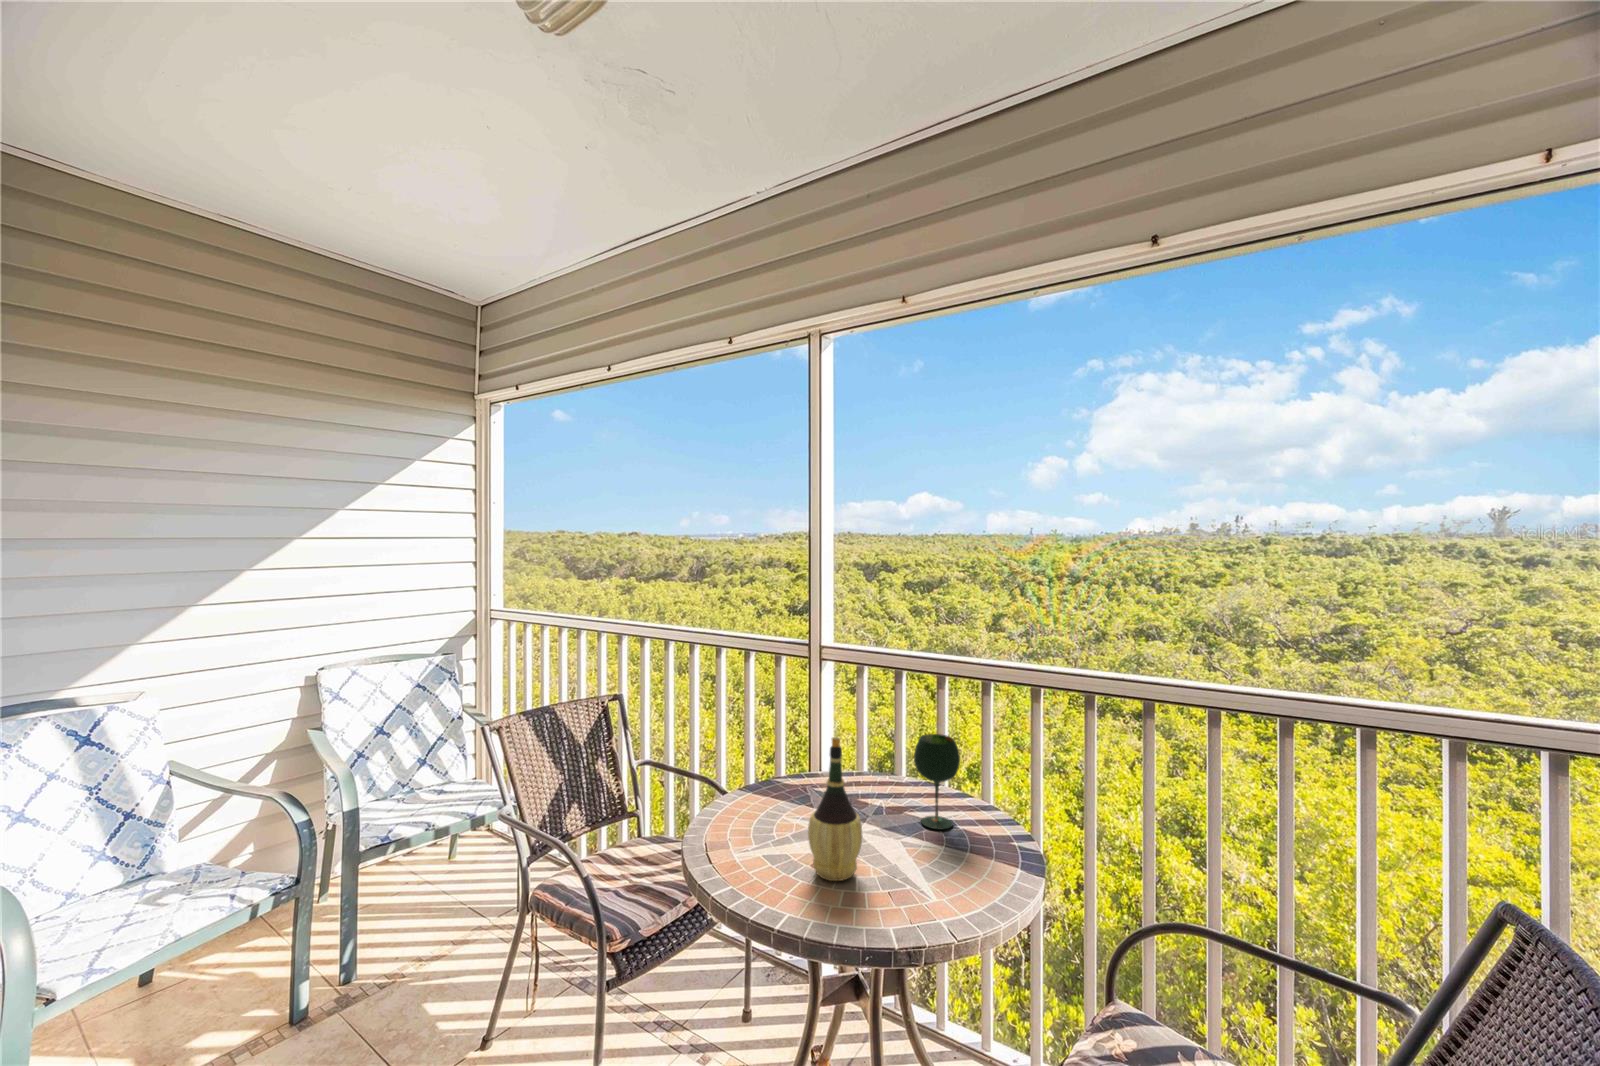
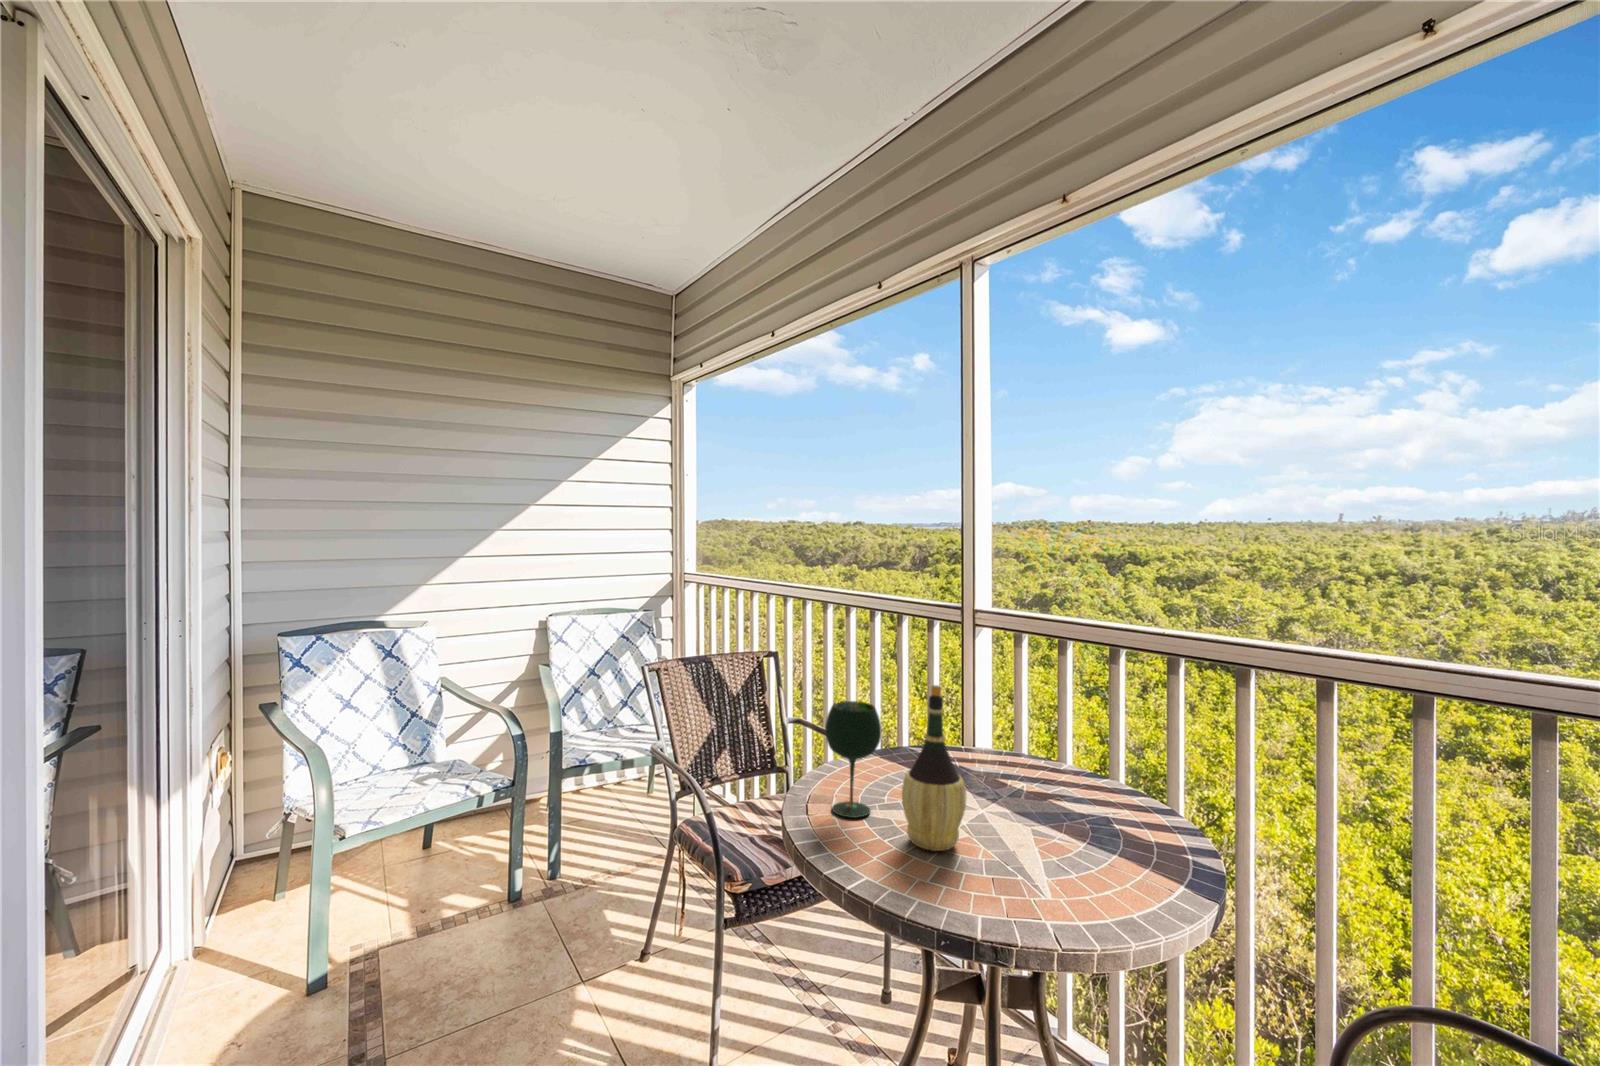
wine glass: present [914,734,960,829] -> present [825,701,881,818]

